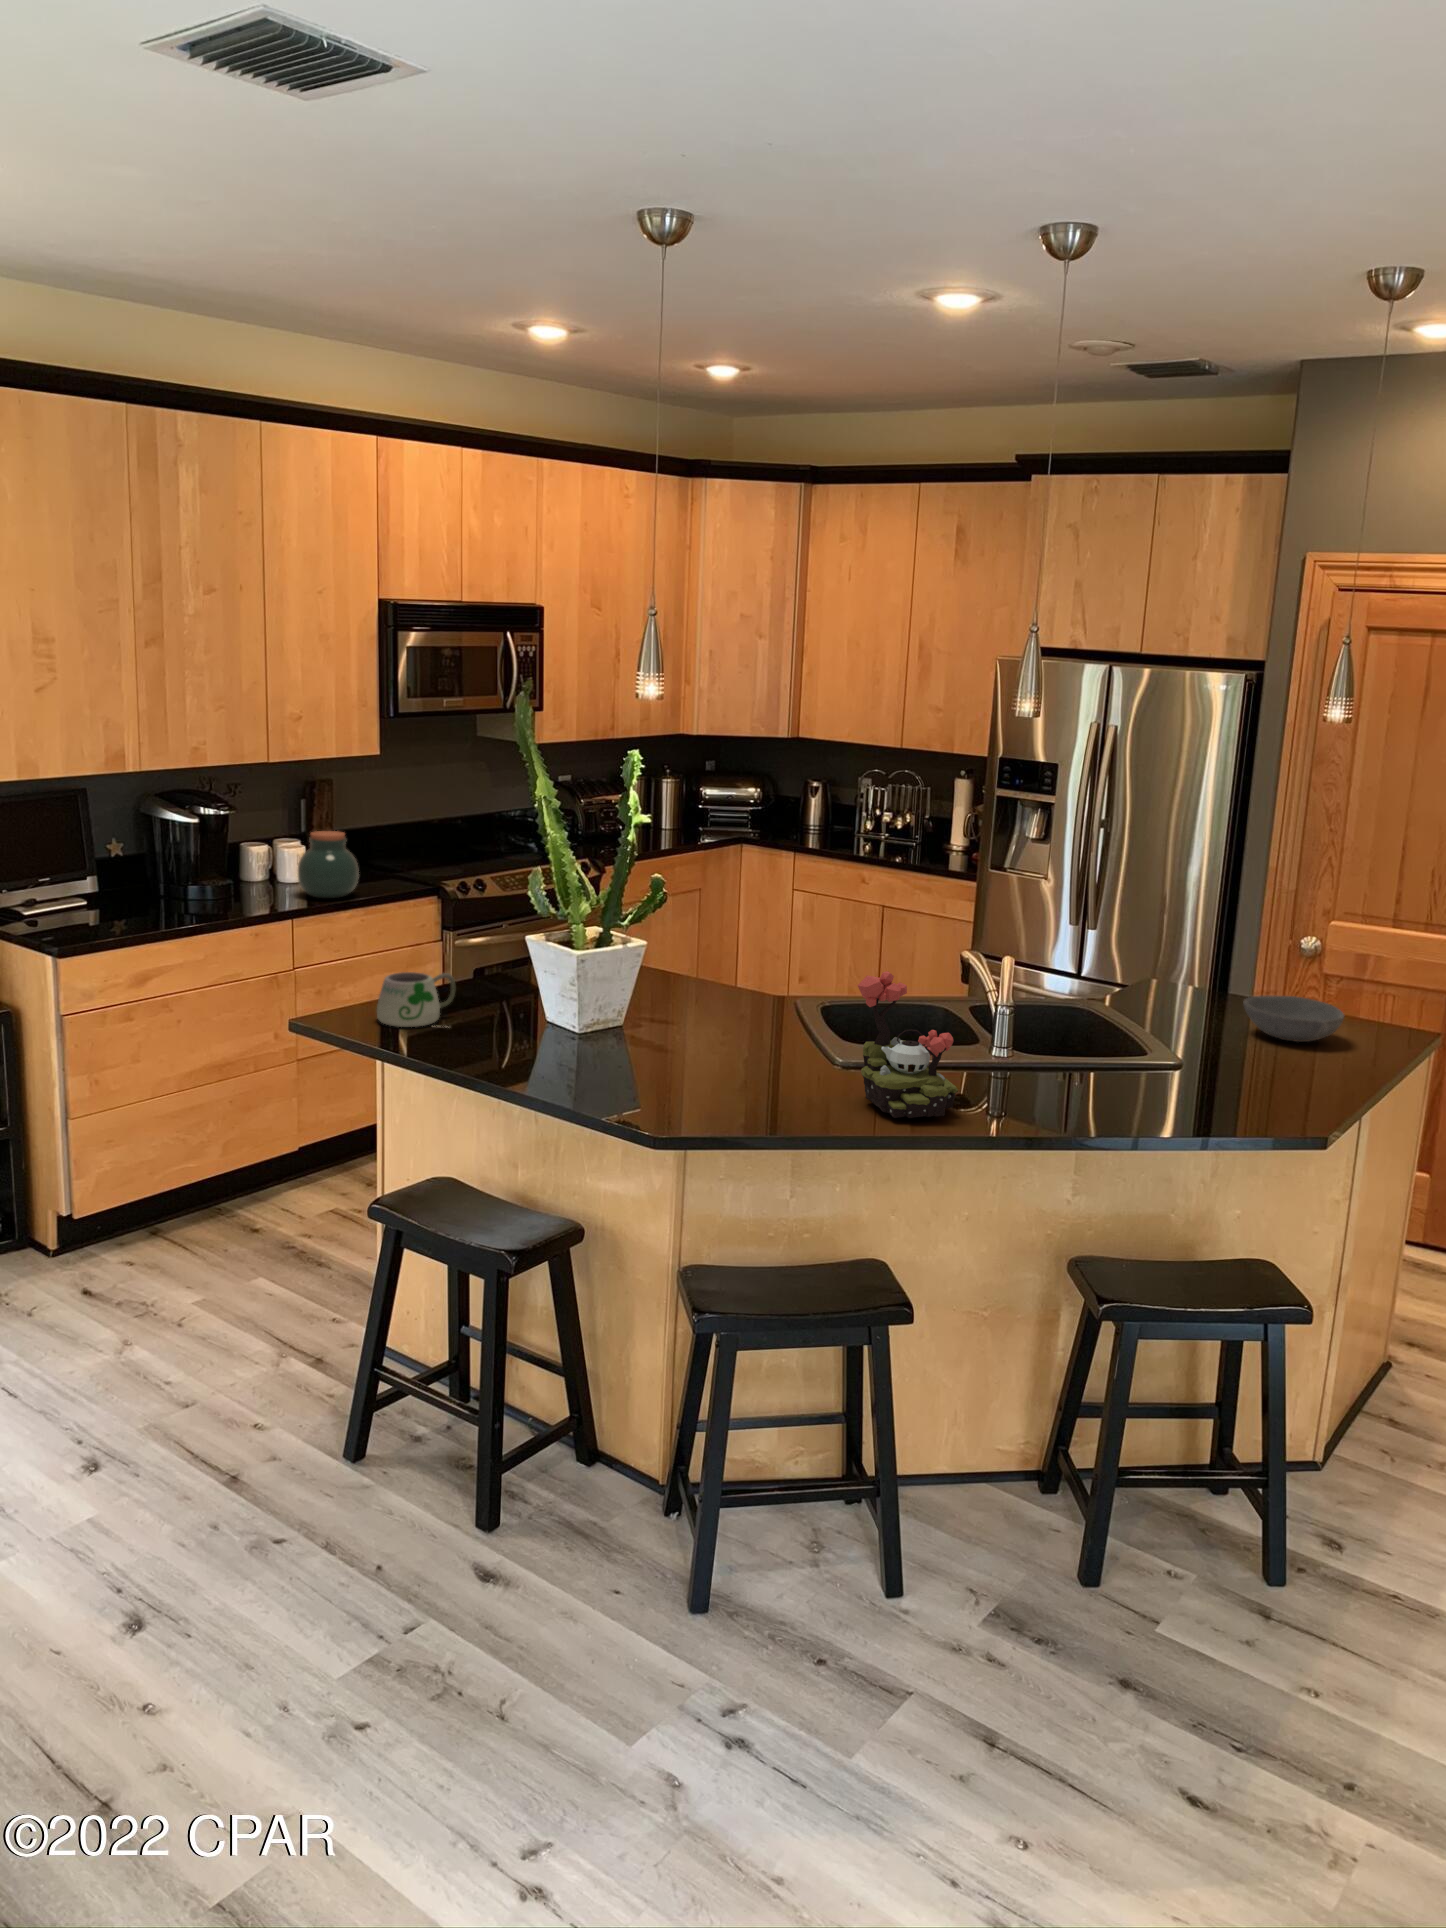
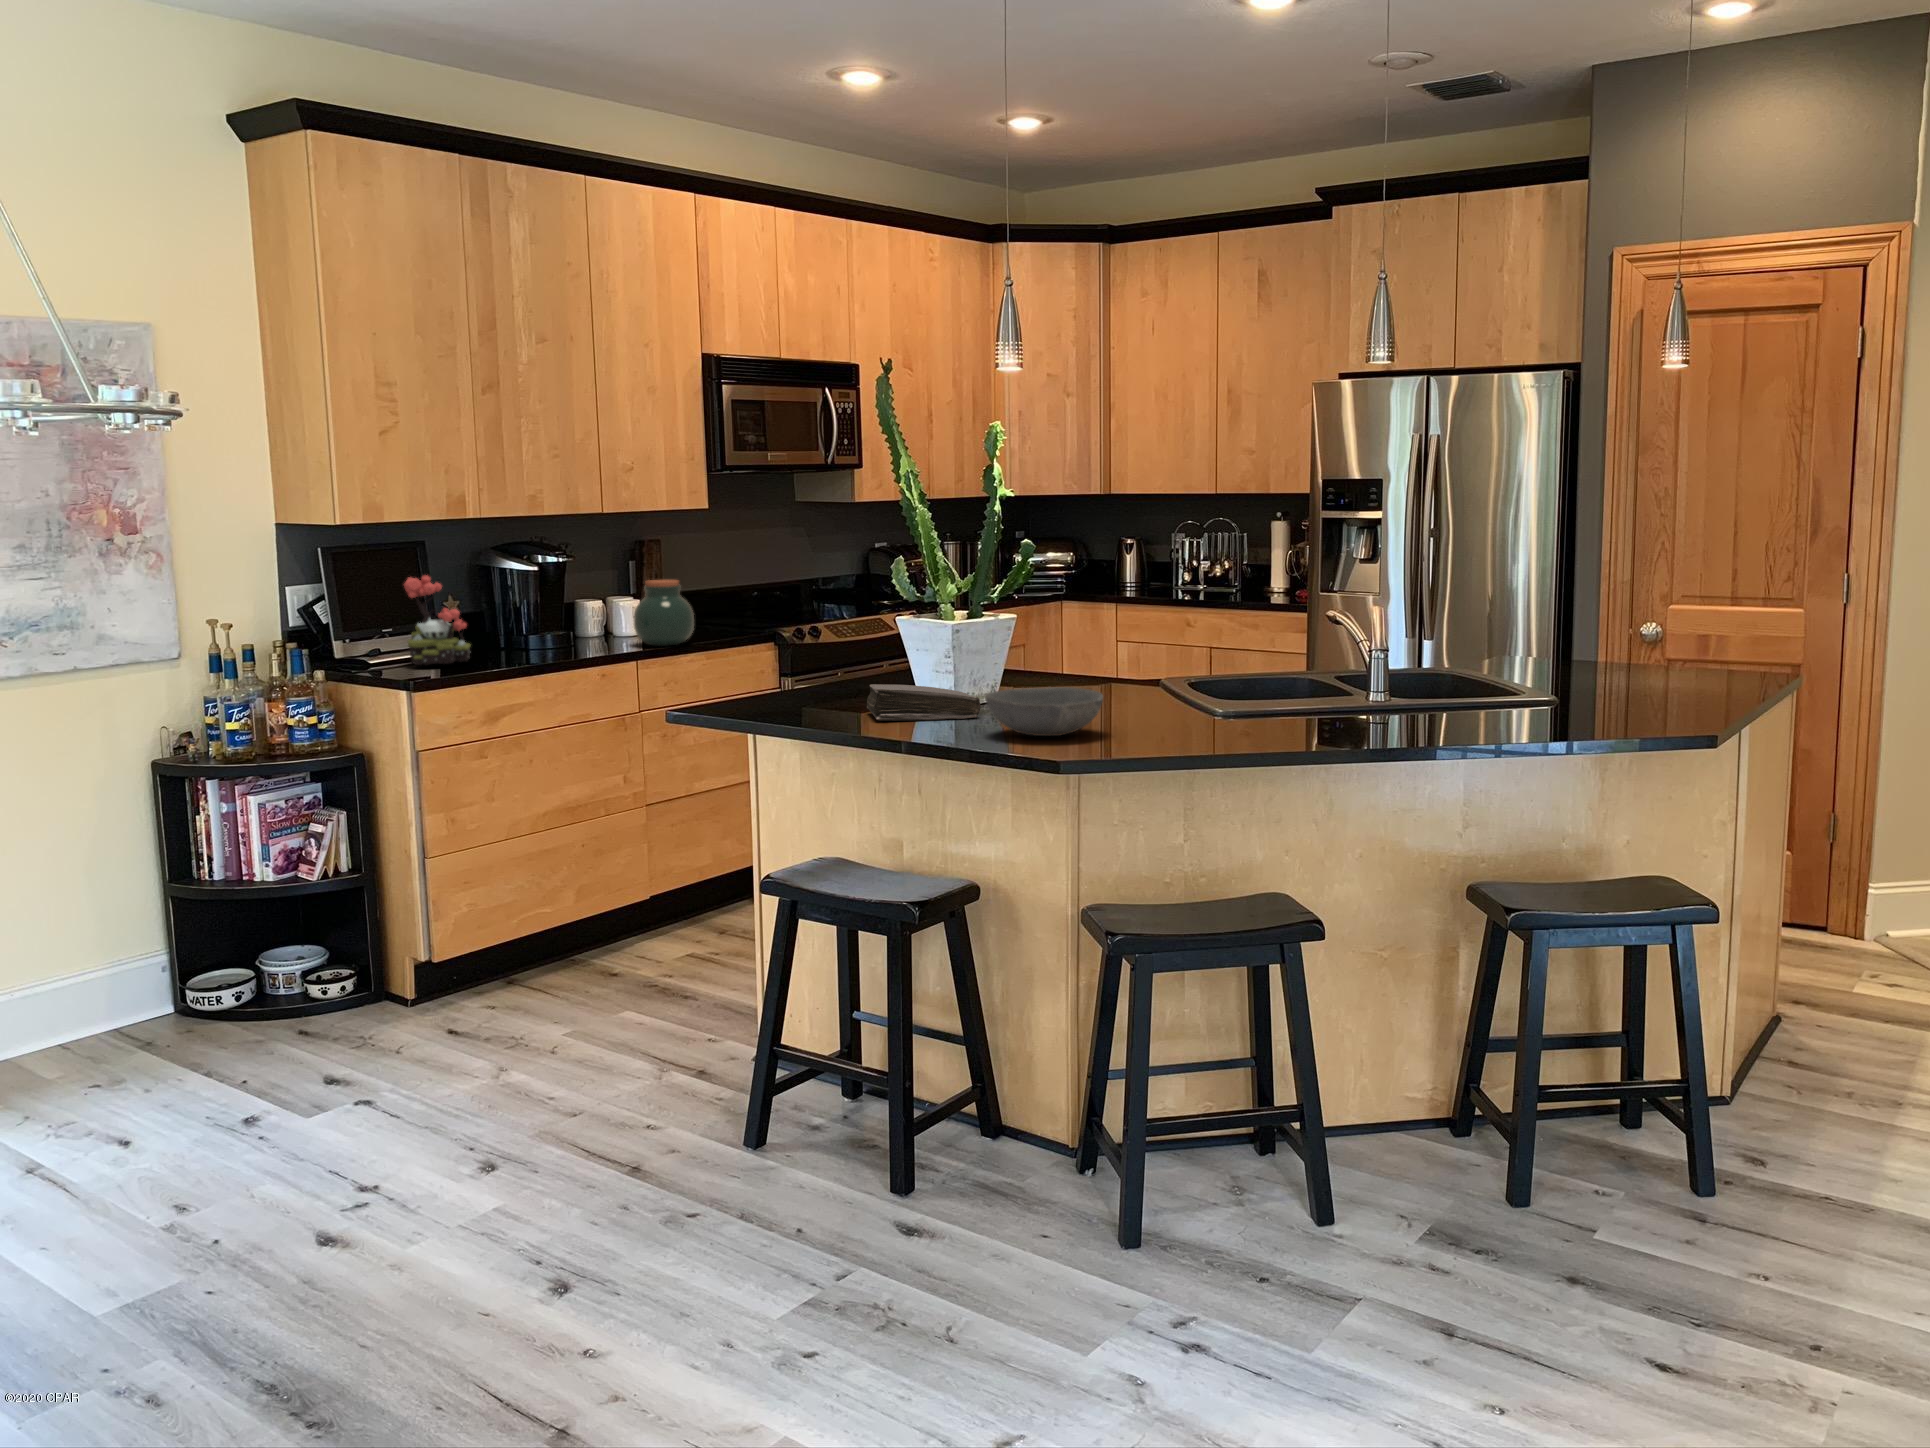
plant: present [858,971,958,1118] -> present [404,575,470,665]
mug: present [377,972,456,1028] -> none [752,659,828,710]
bowl: present [1243,996,1344,1042] -> present [985,687,1103,736]
book: none [488,1009,599,1055] -> present [867,684,981,721]

